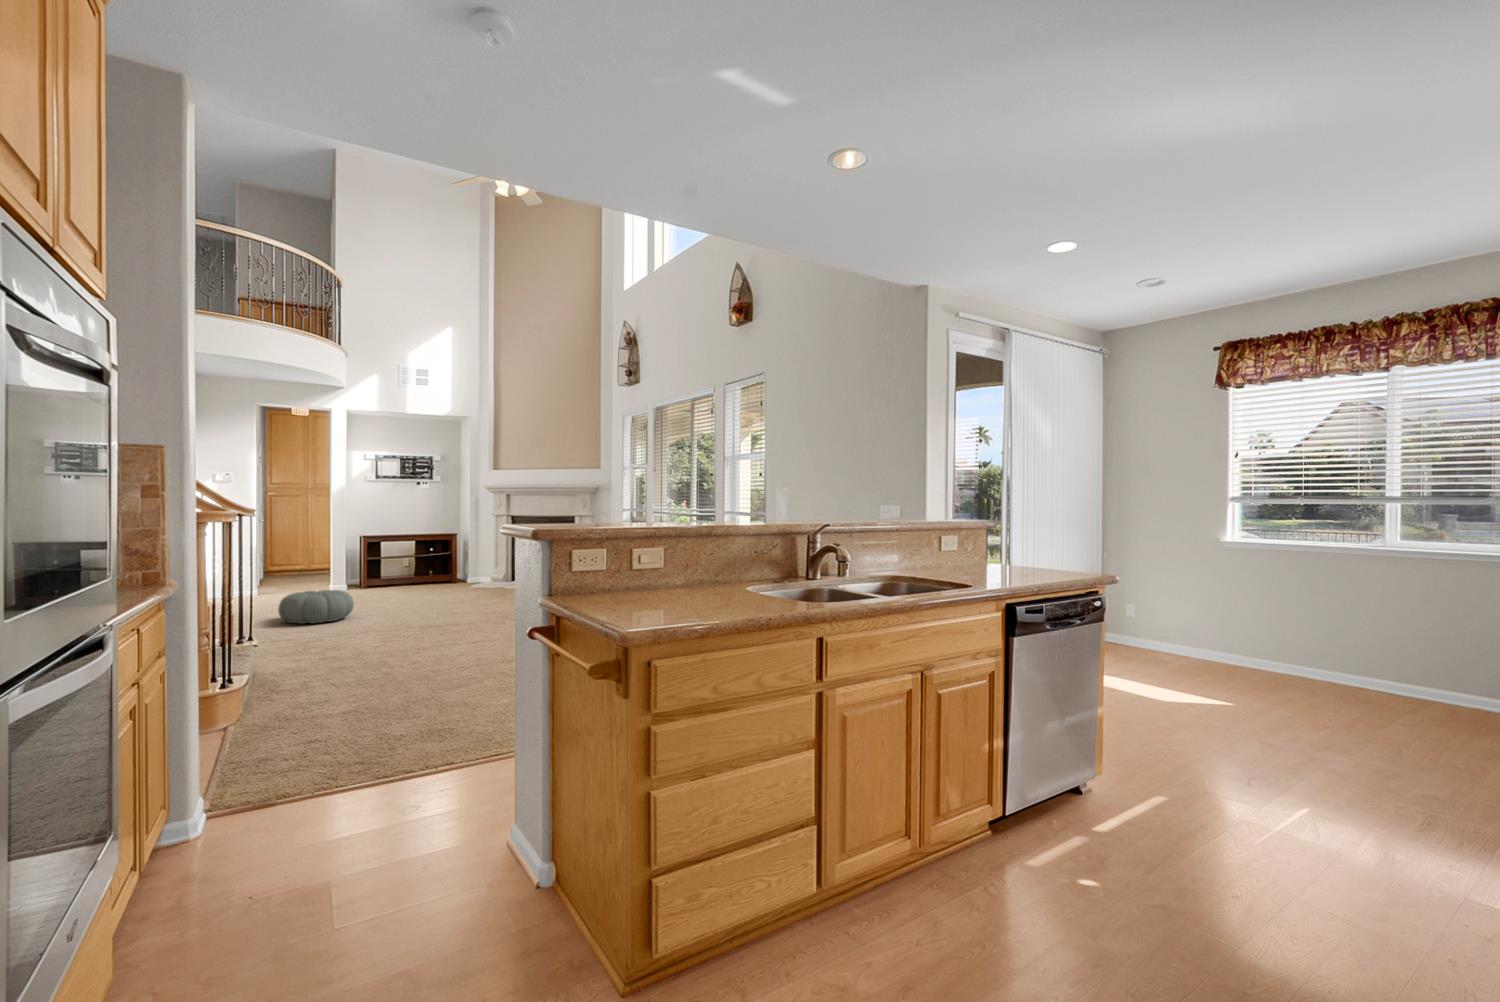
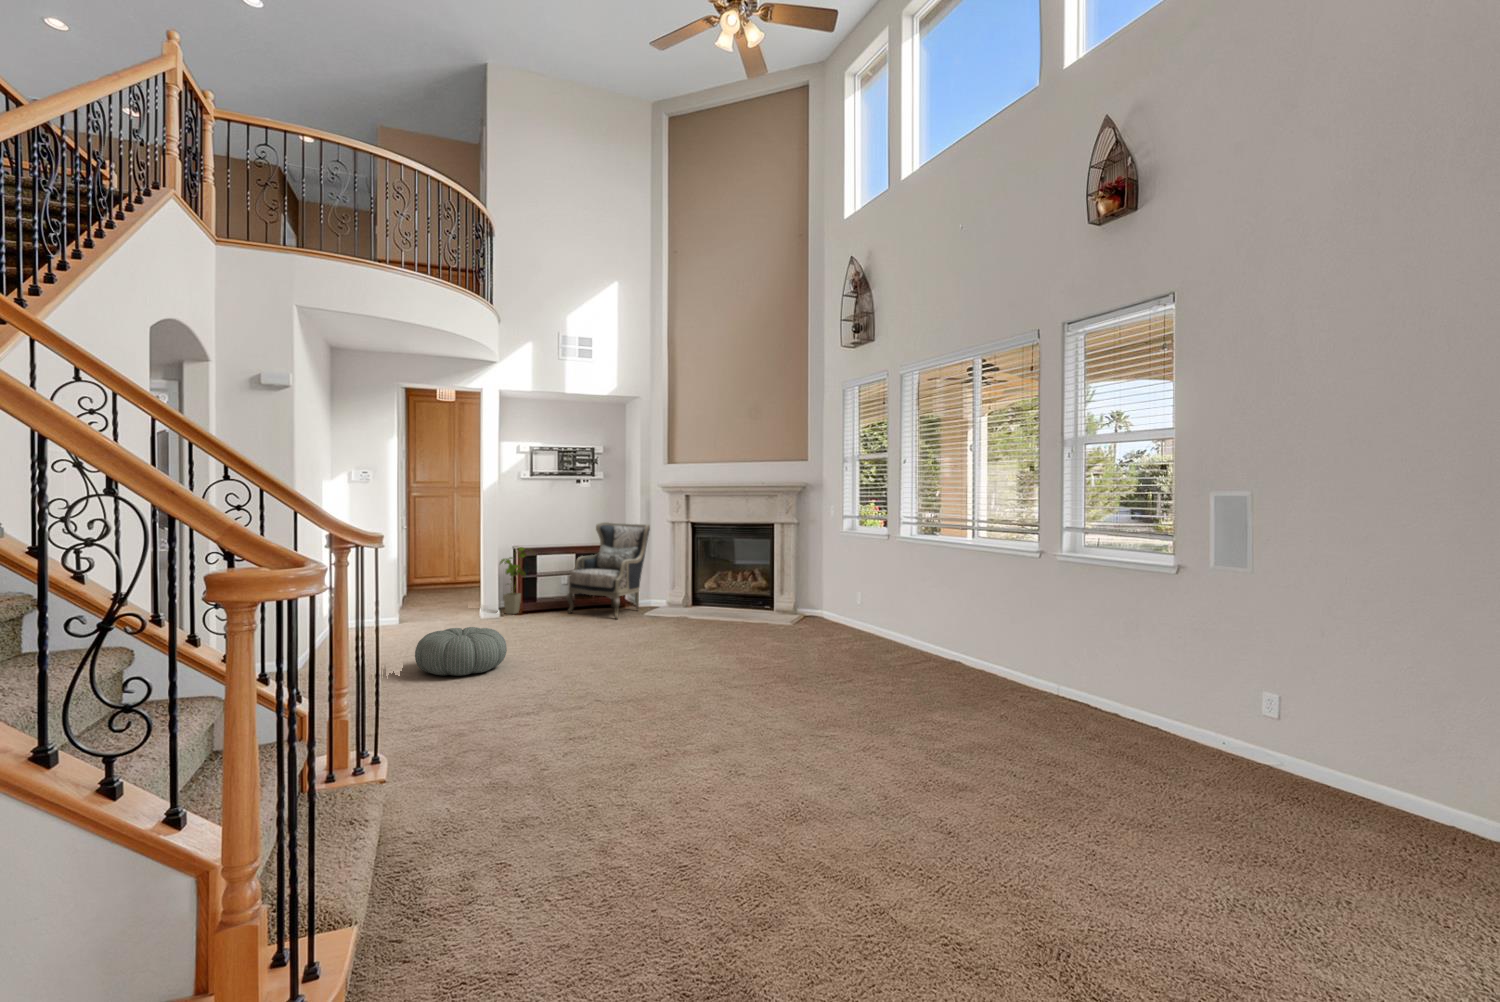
armchair: none [406,516,477,590] -> present [566,522,650,619]
house plant: none [348,535,379,589] -> present [500,547,534,614]

